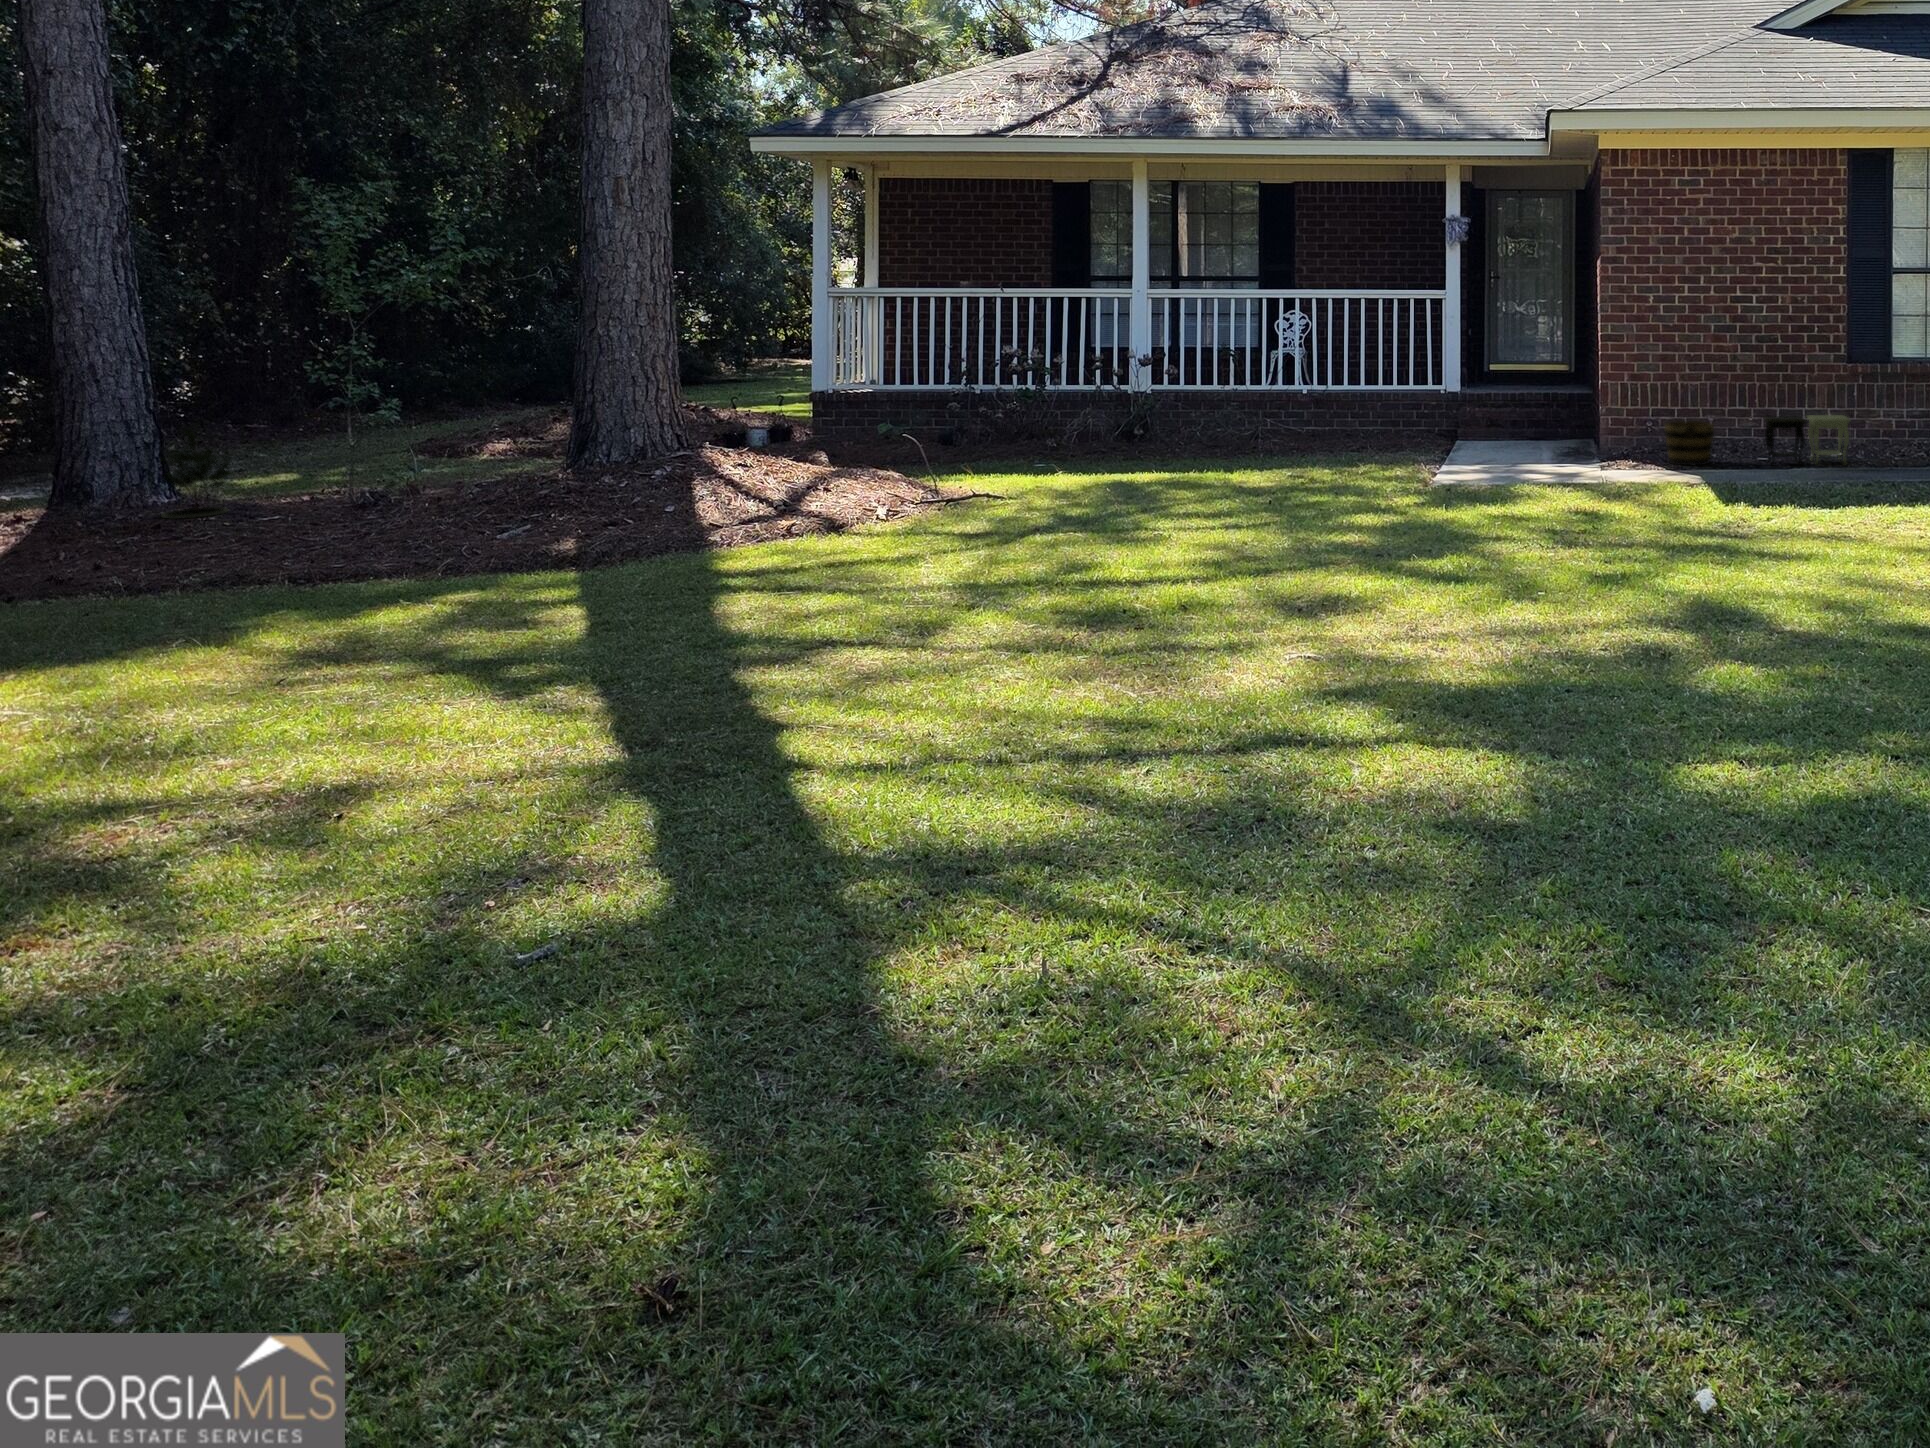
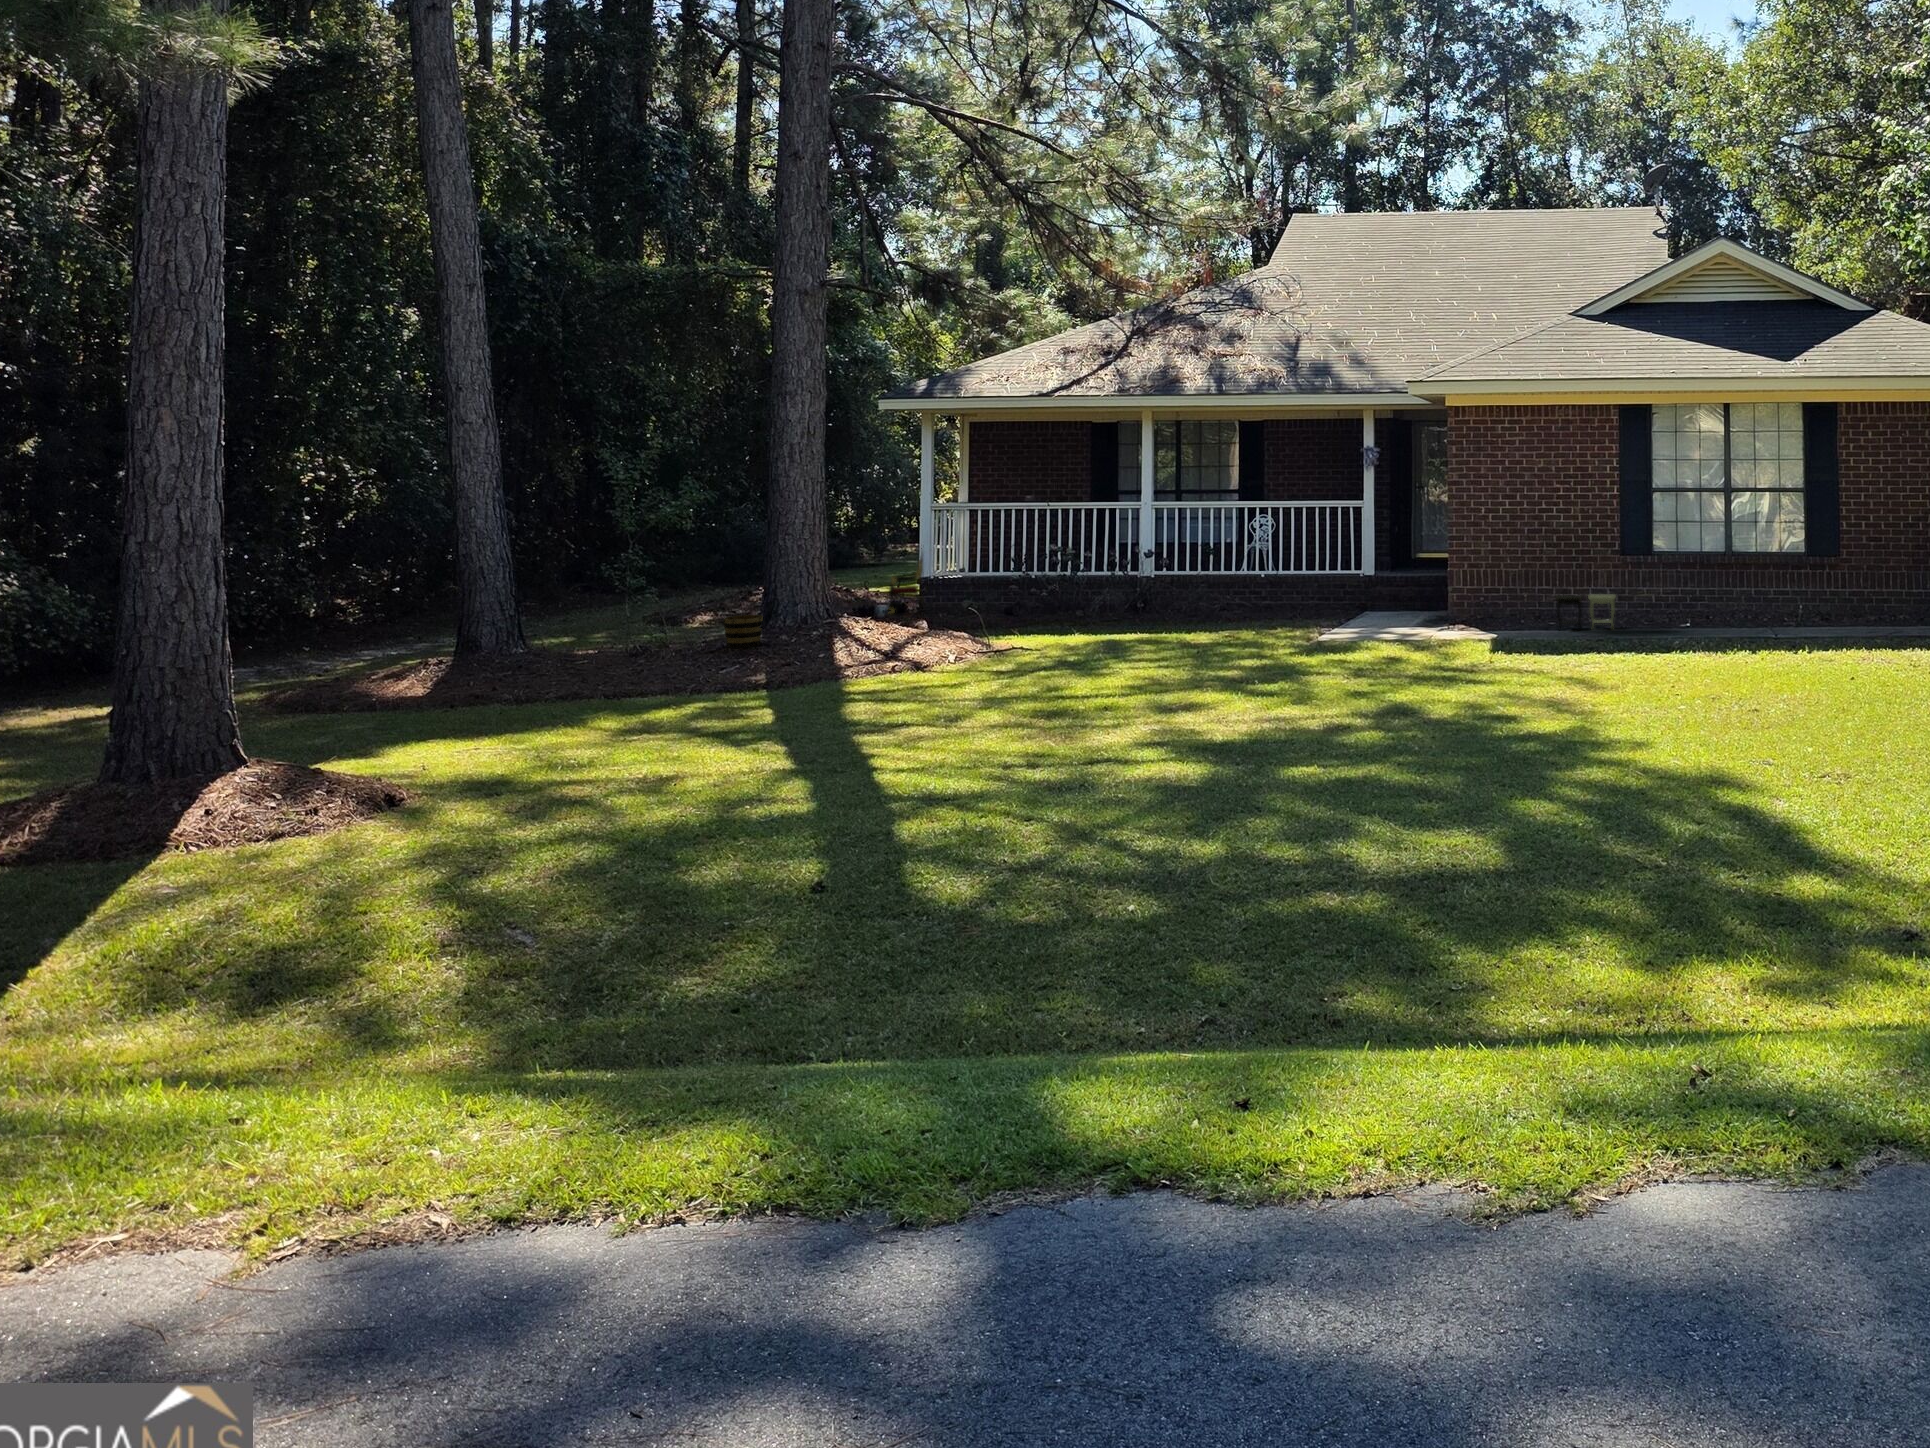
armchair: none [764,343,820,444] -> present [889,548,924,613]
bucket: present [1665,421,1714,465] -> present [723,615,763,648]
potted tree: present [161,426,230,519] -> none [525,597,570,658]

